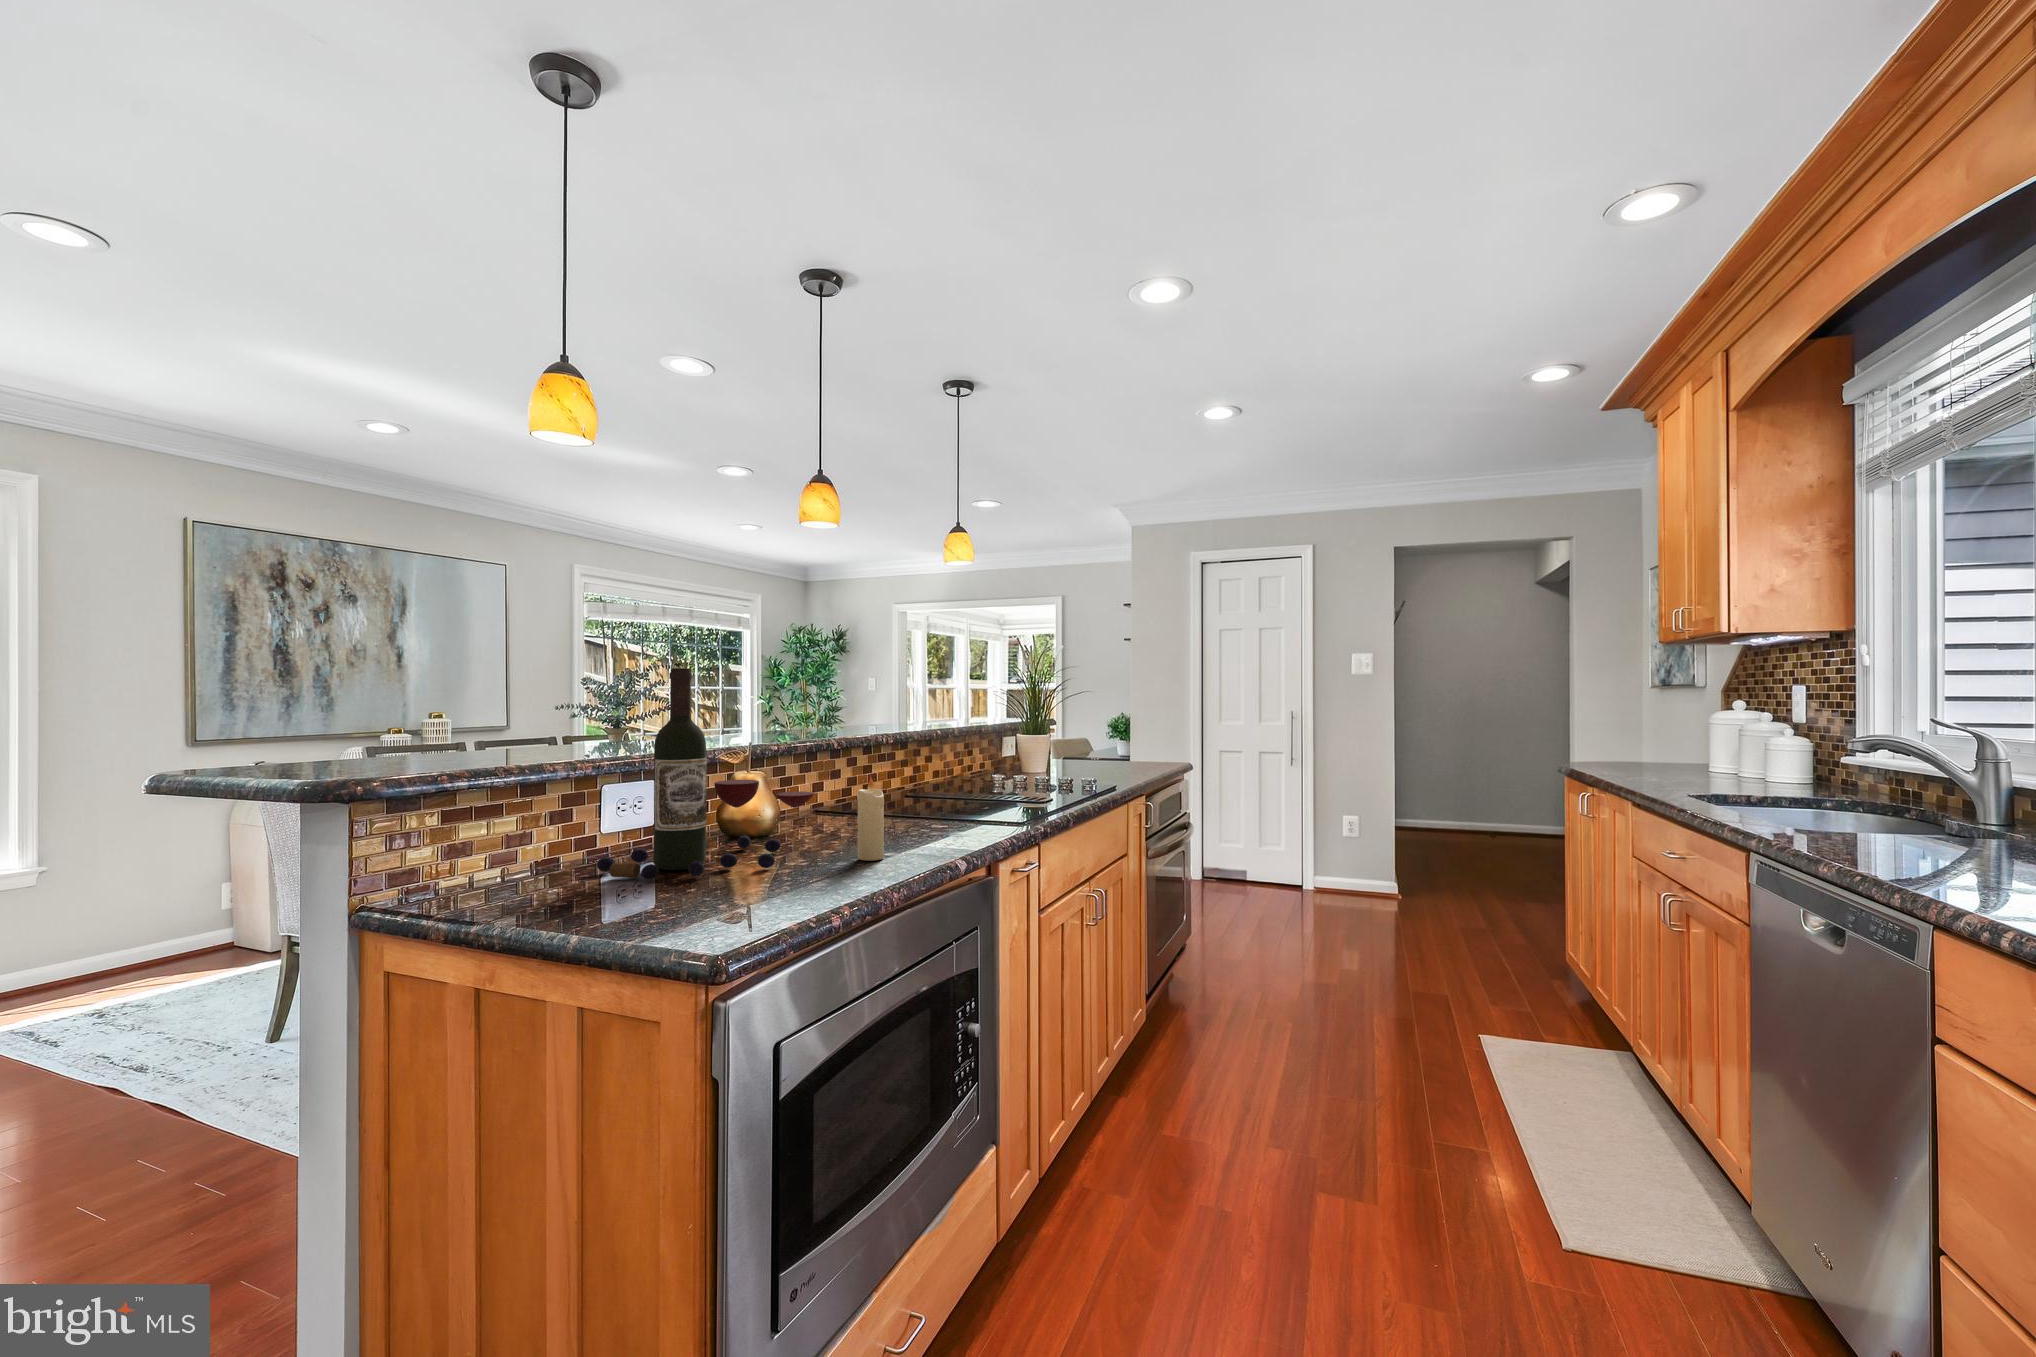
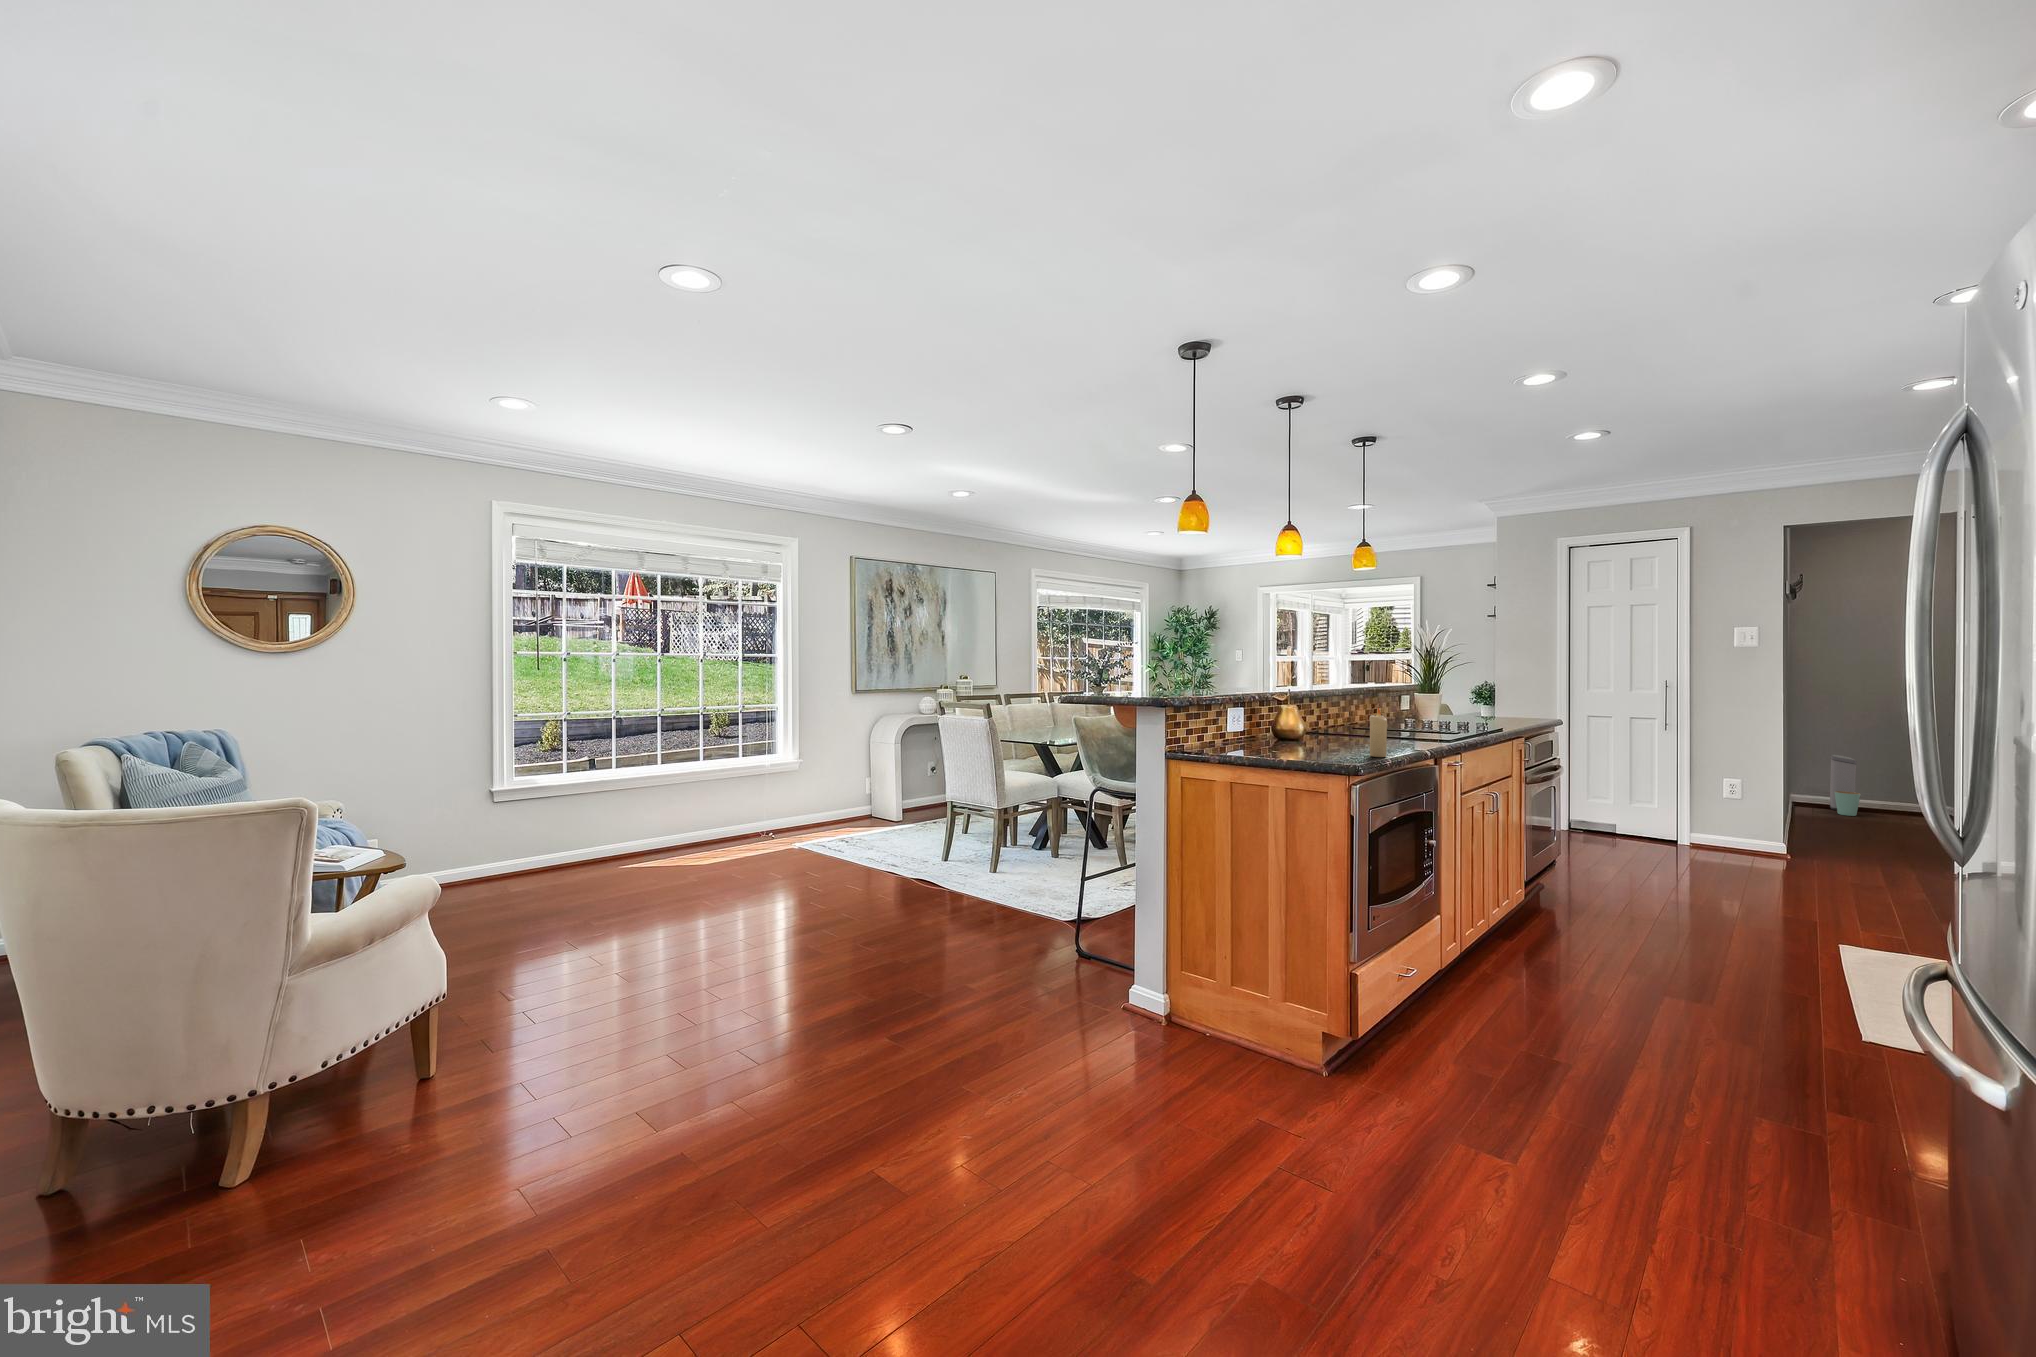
wine bottle: present [597,668,814,880] -> none [1225,644,1344,758]
trash can: none [1427,780,1451,841] -> present [1830,754,1861,816]

